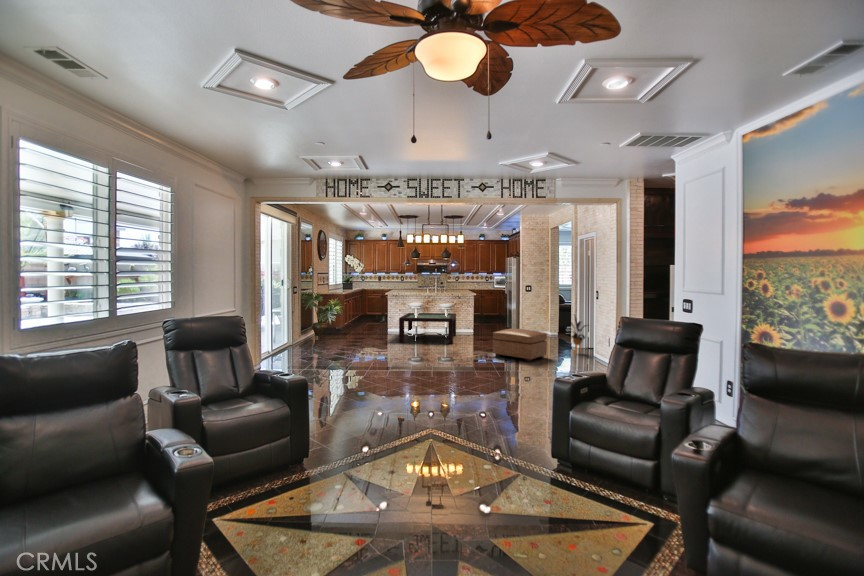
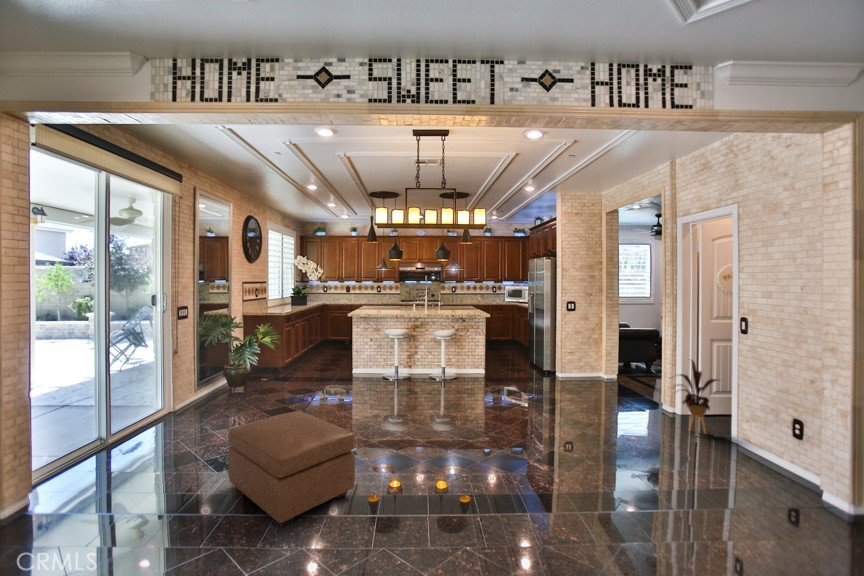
coffee table: present [399,313,456,344] -> none [366,345,460,404]
ottoman: present [493,329,547,362] -> present [228,411,355,526]

